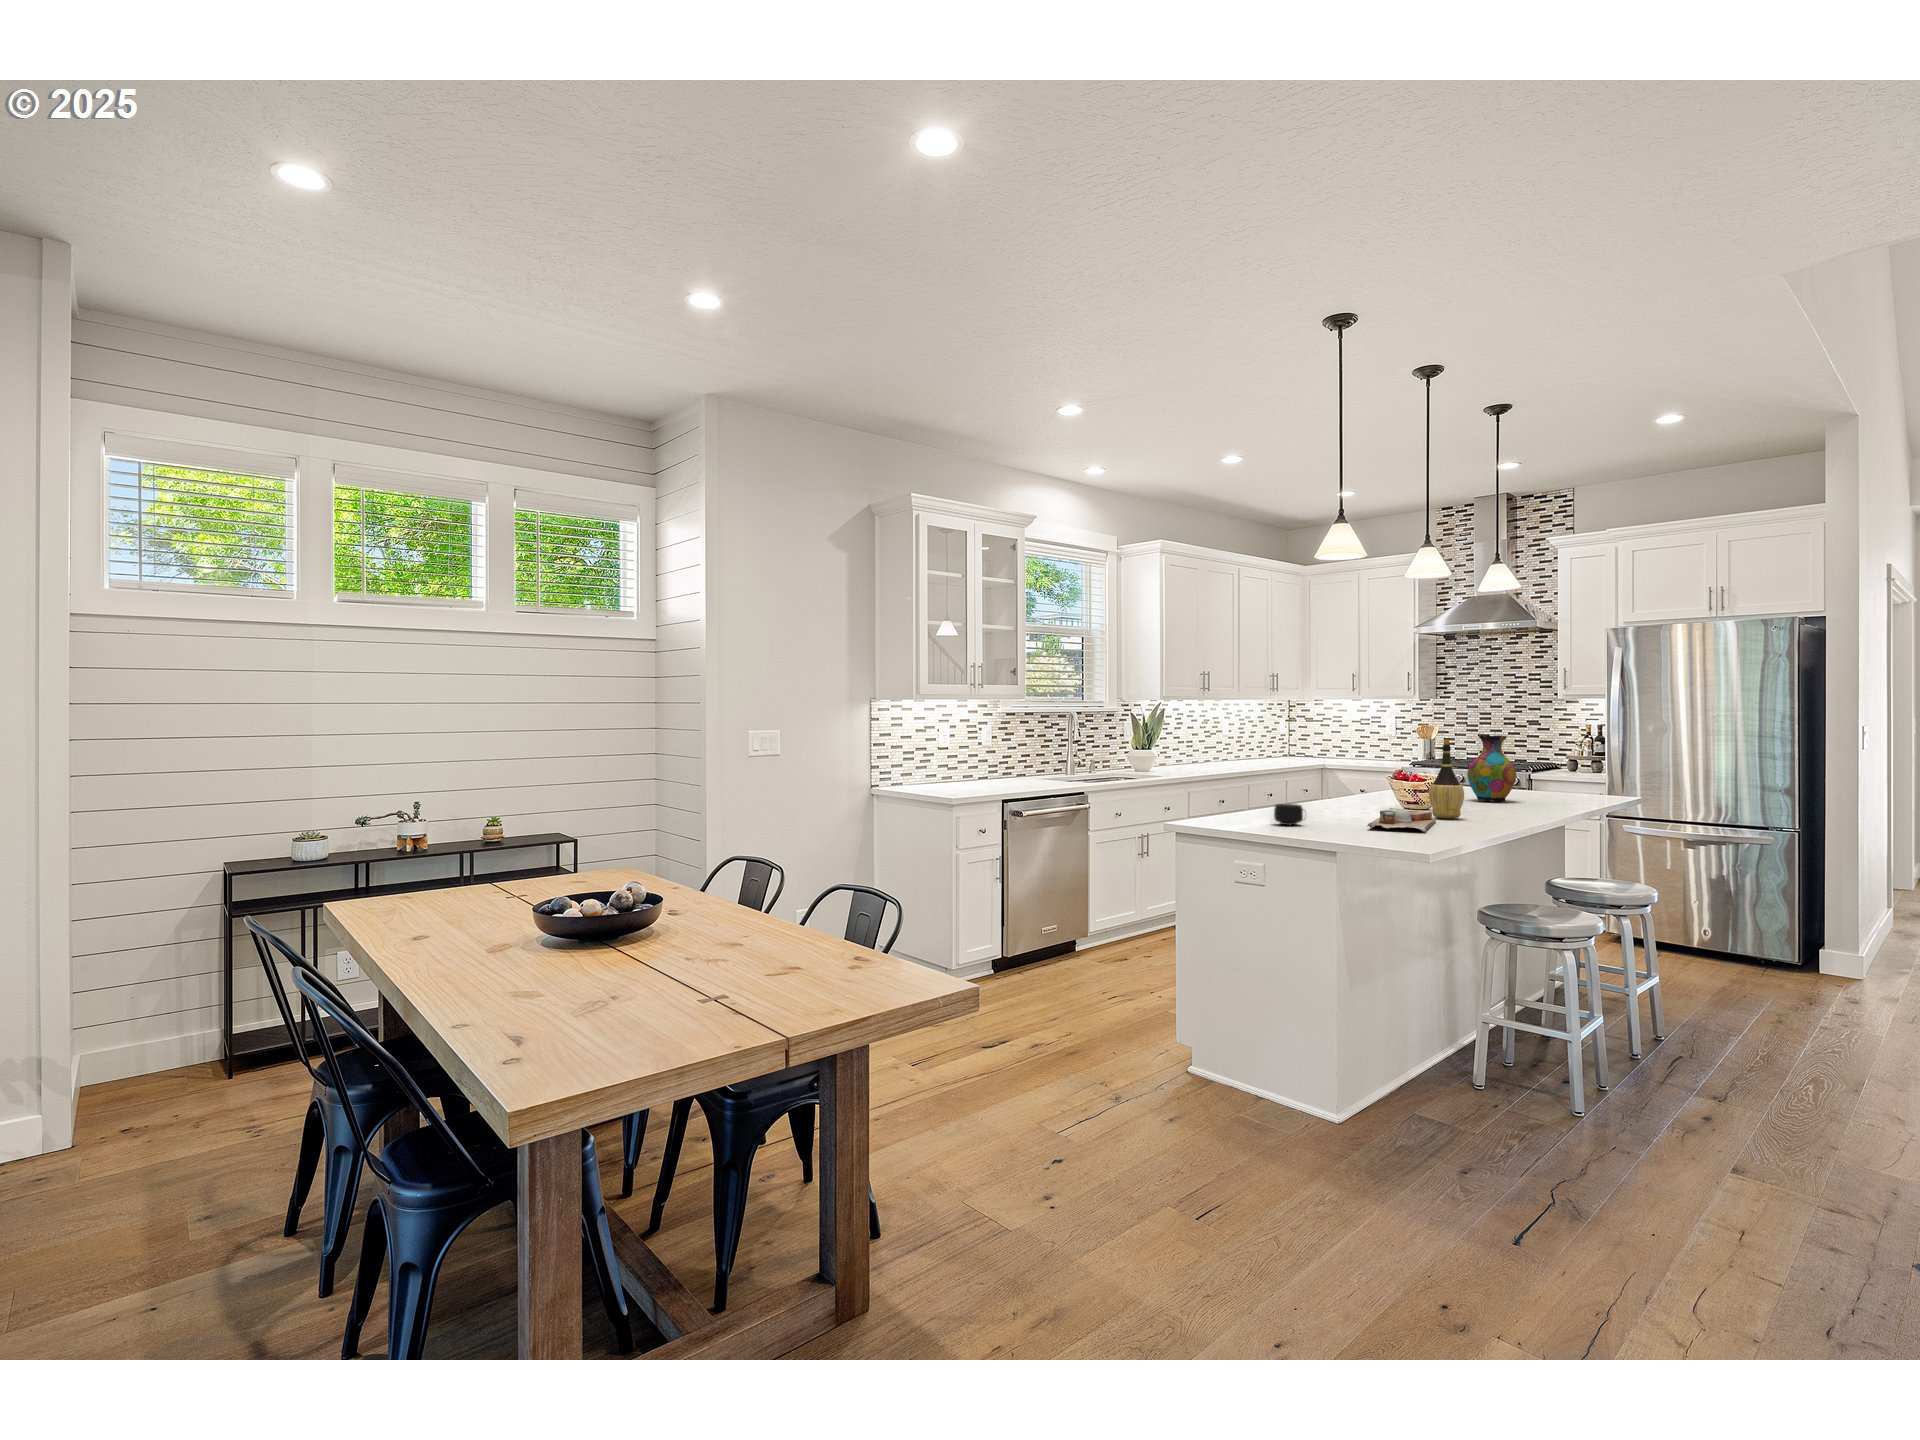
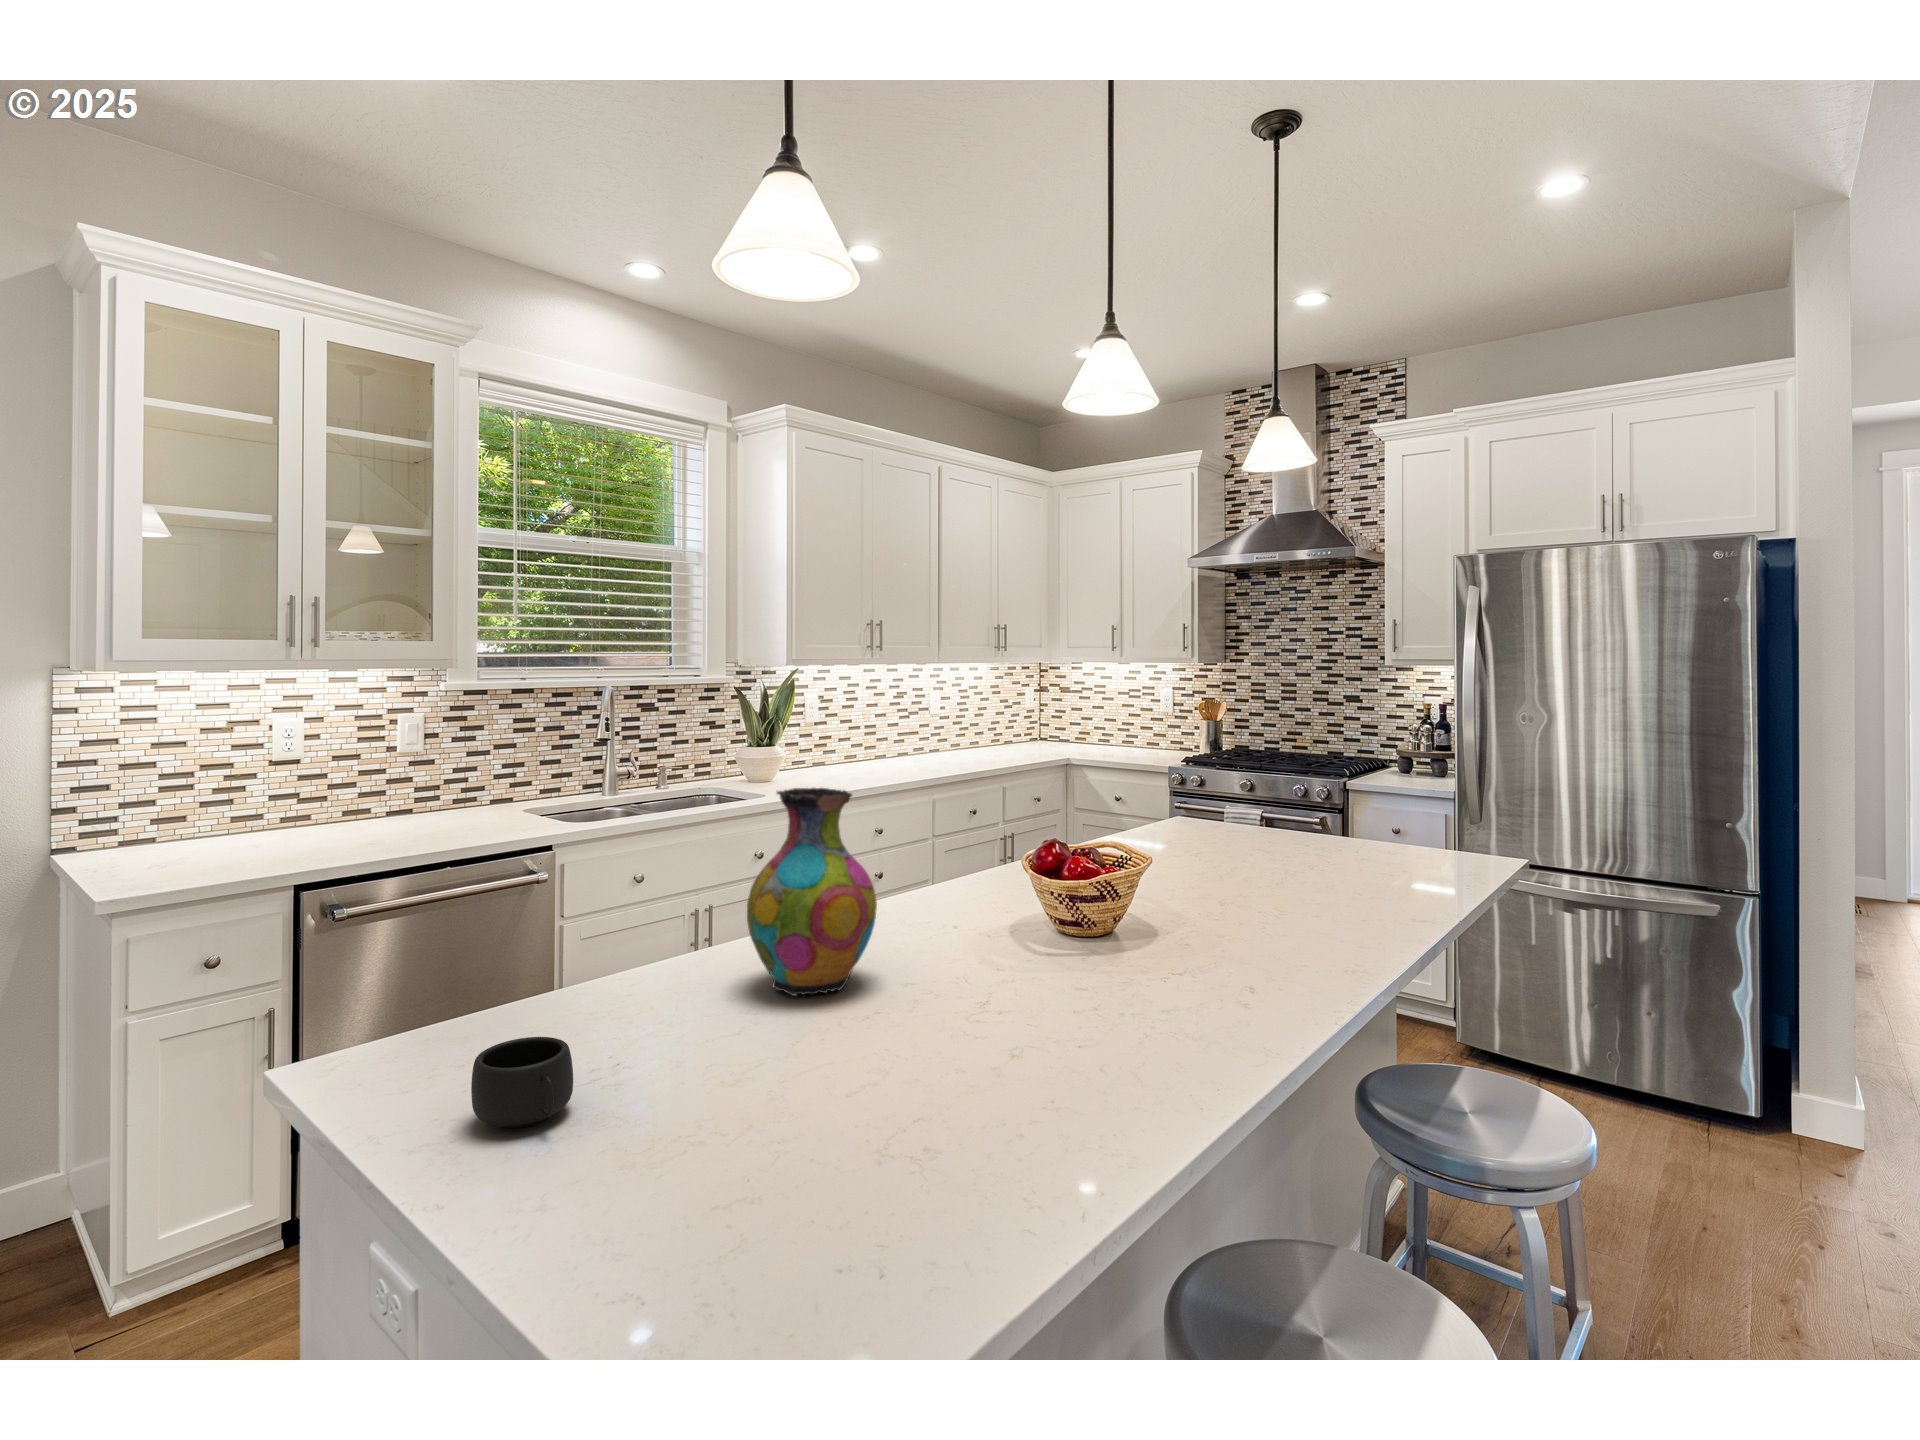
vase: present [1467,735,1516,802] -> present [747,788,877,996]
wine bottle: present [1429,740,1464,818] -> none [1038,803,1127,1030]
cutting board: present [1368,808,1436,832] -> none [705,1014,1027,1235]

